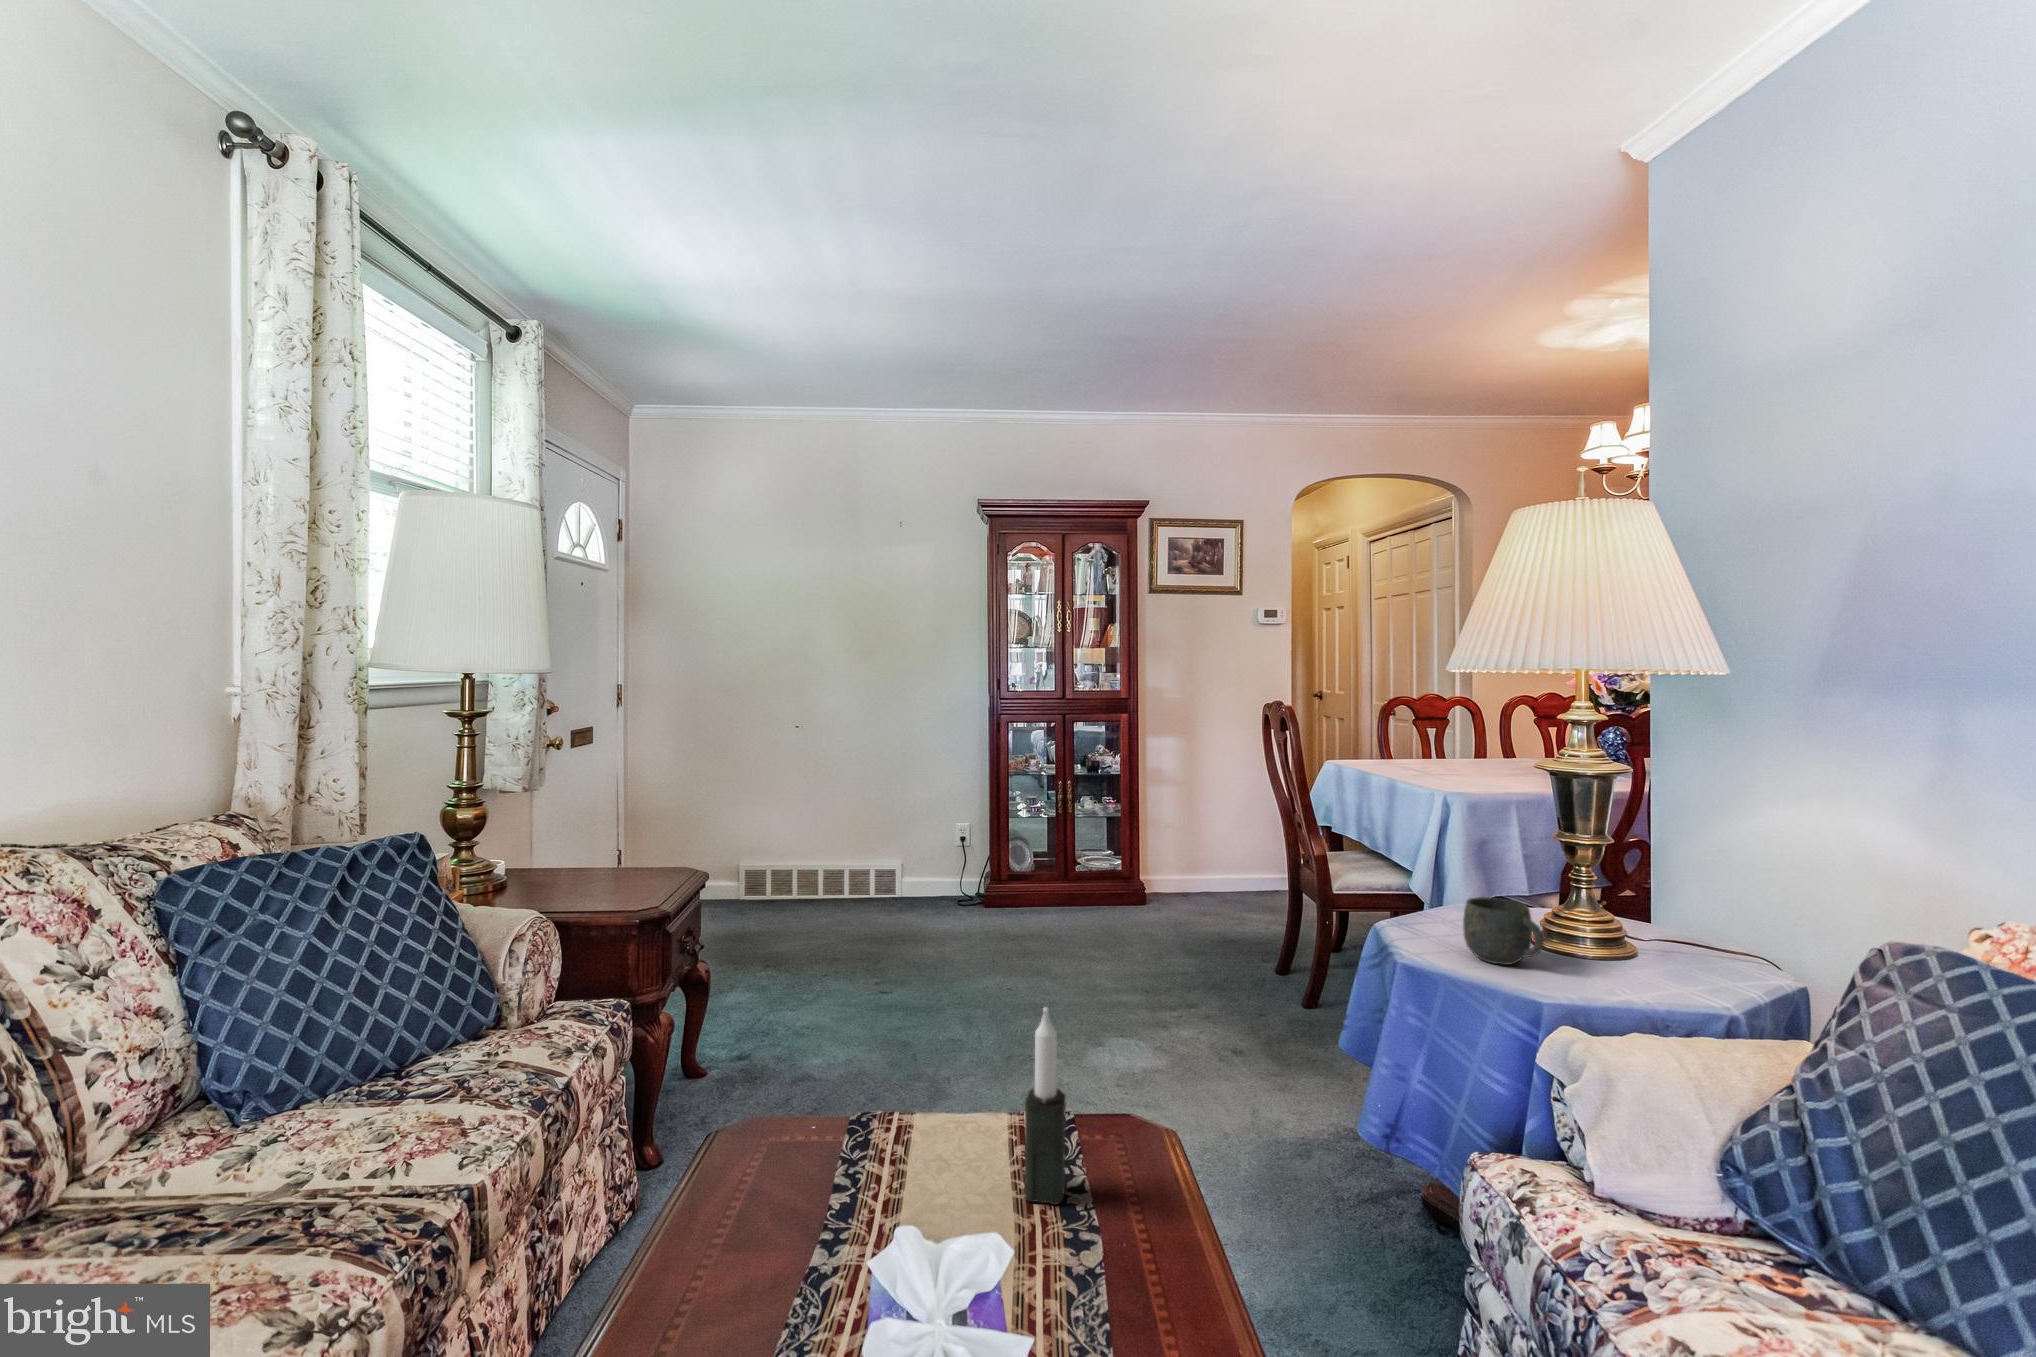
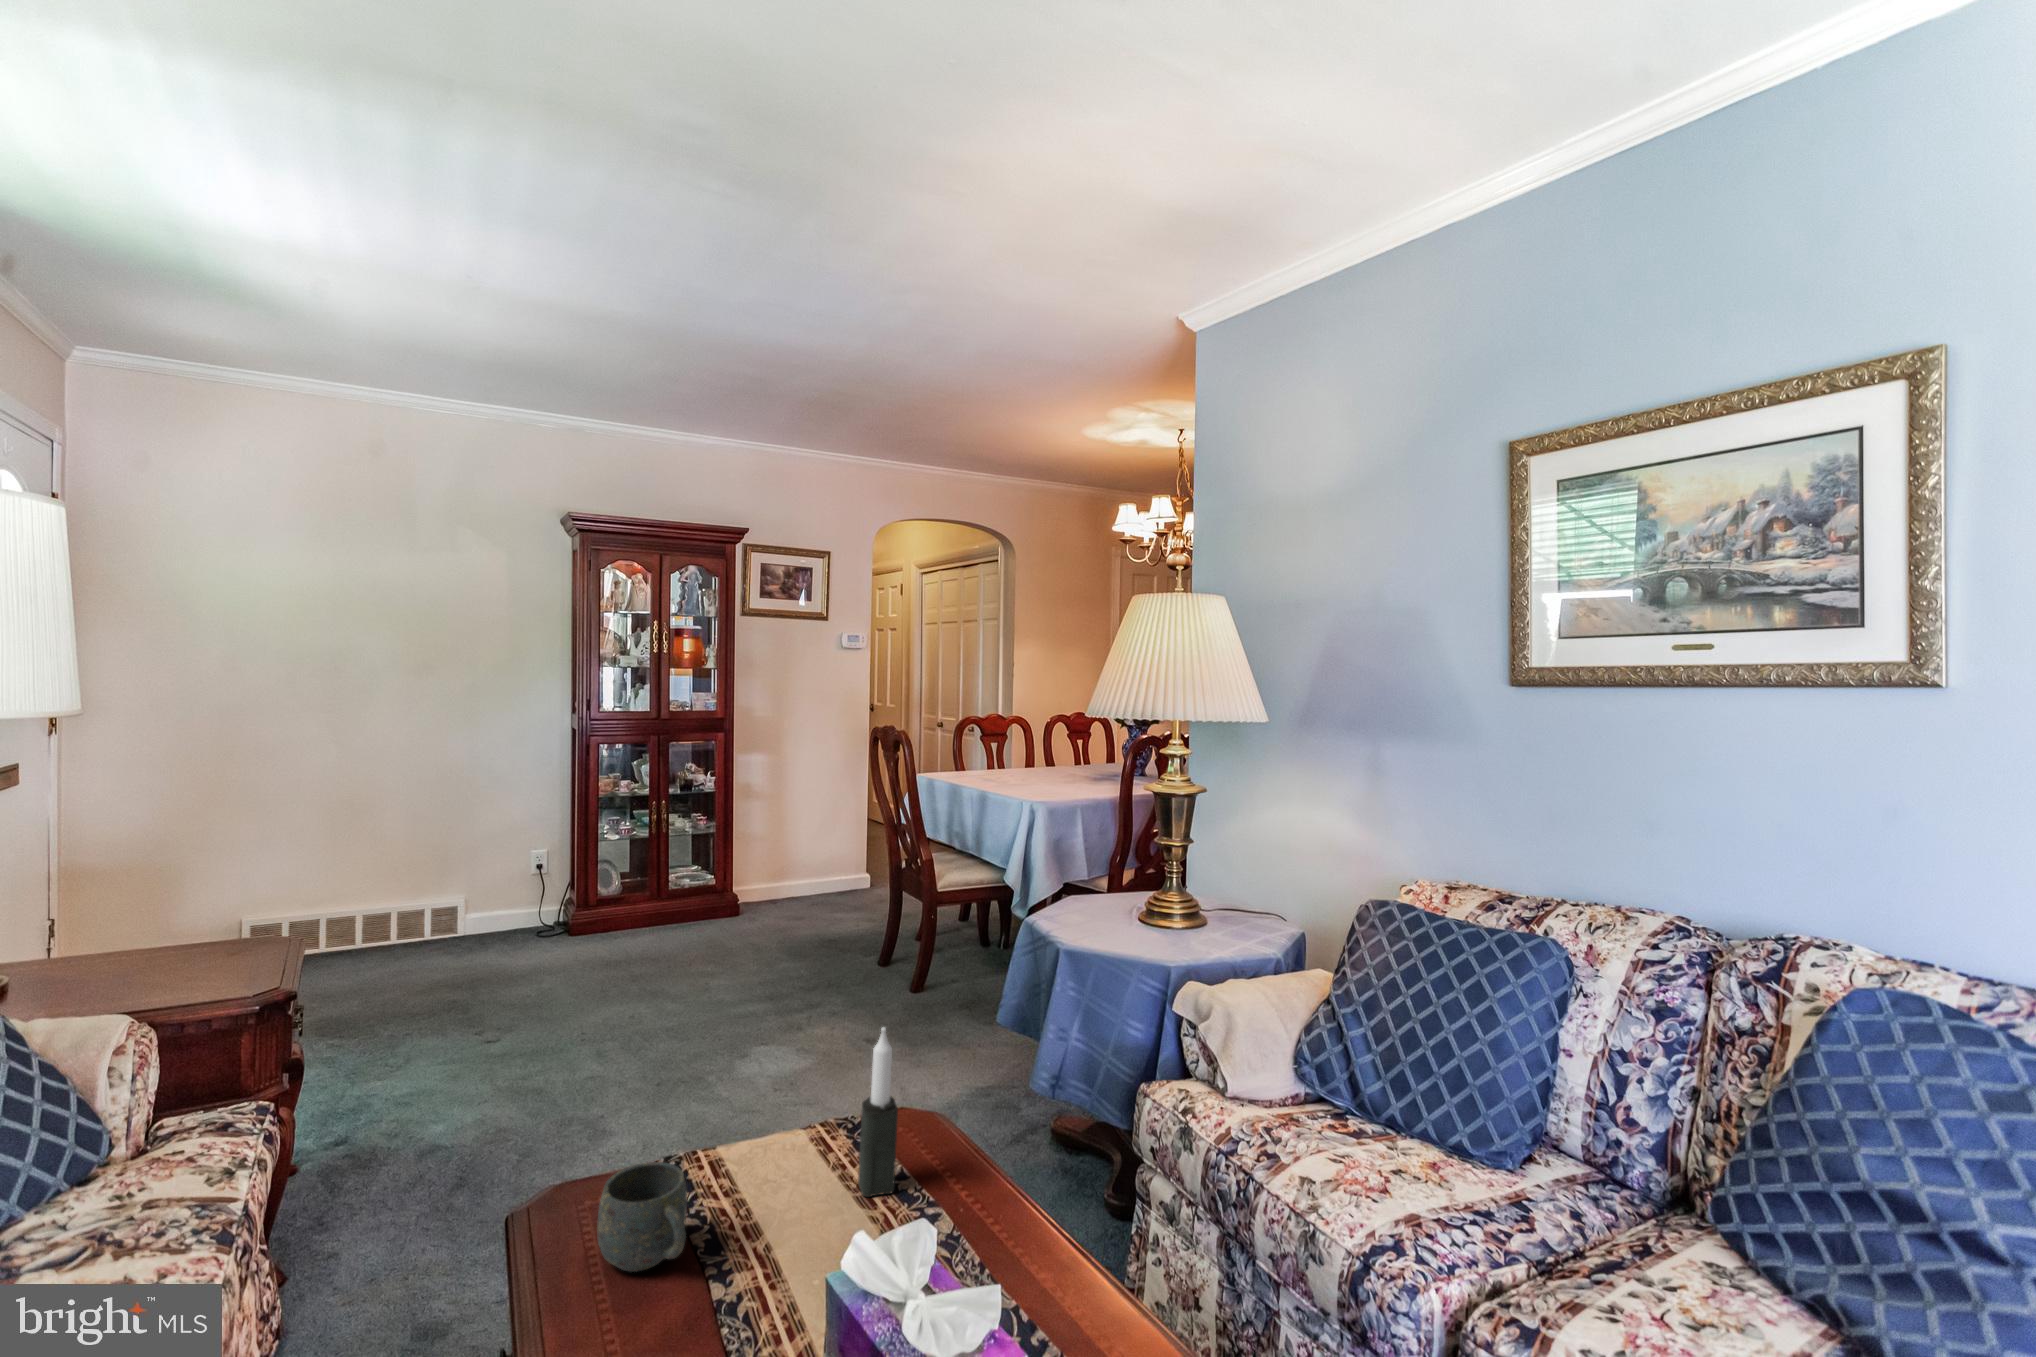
mug: present [1463,897,1544,965] -> present [597,1162,687,1272]

